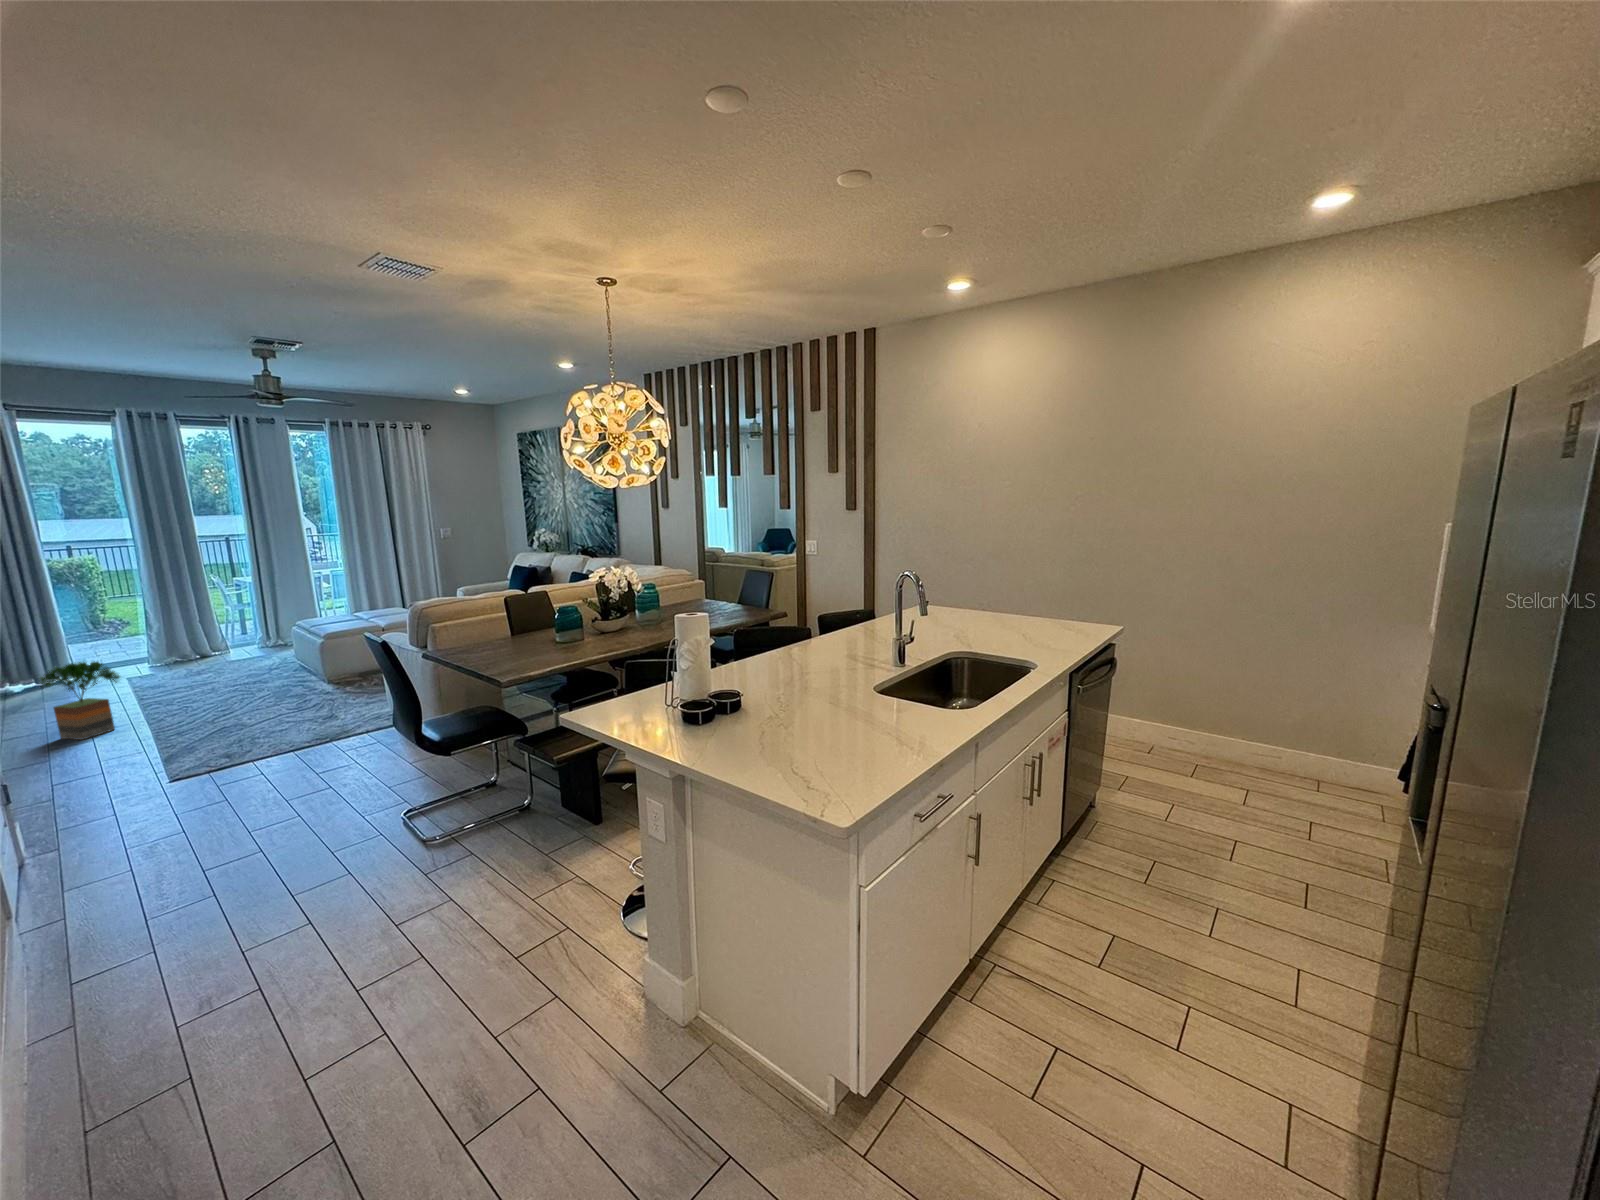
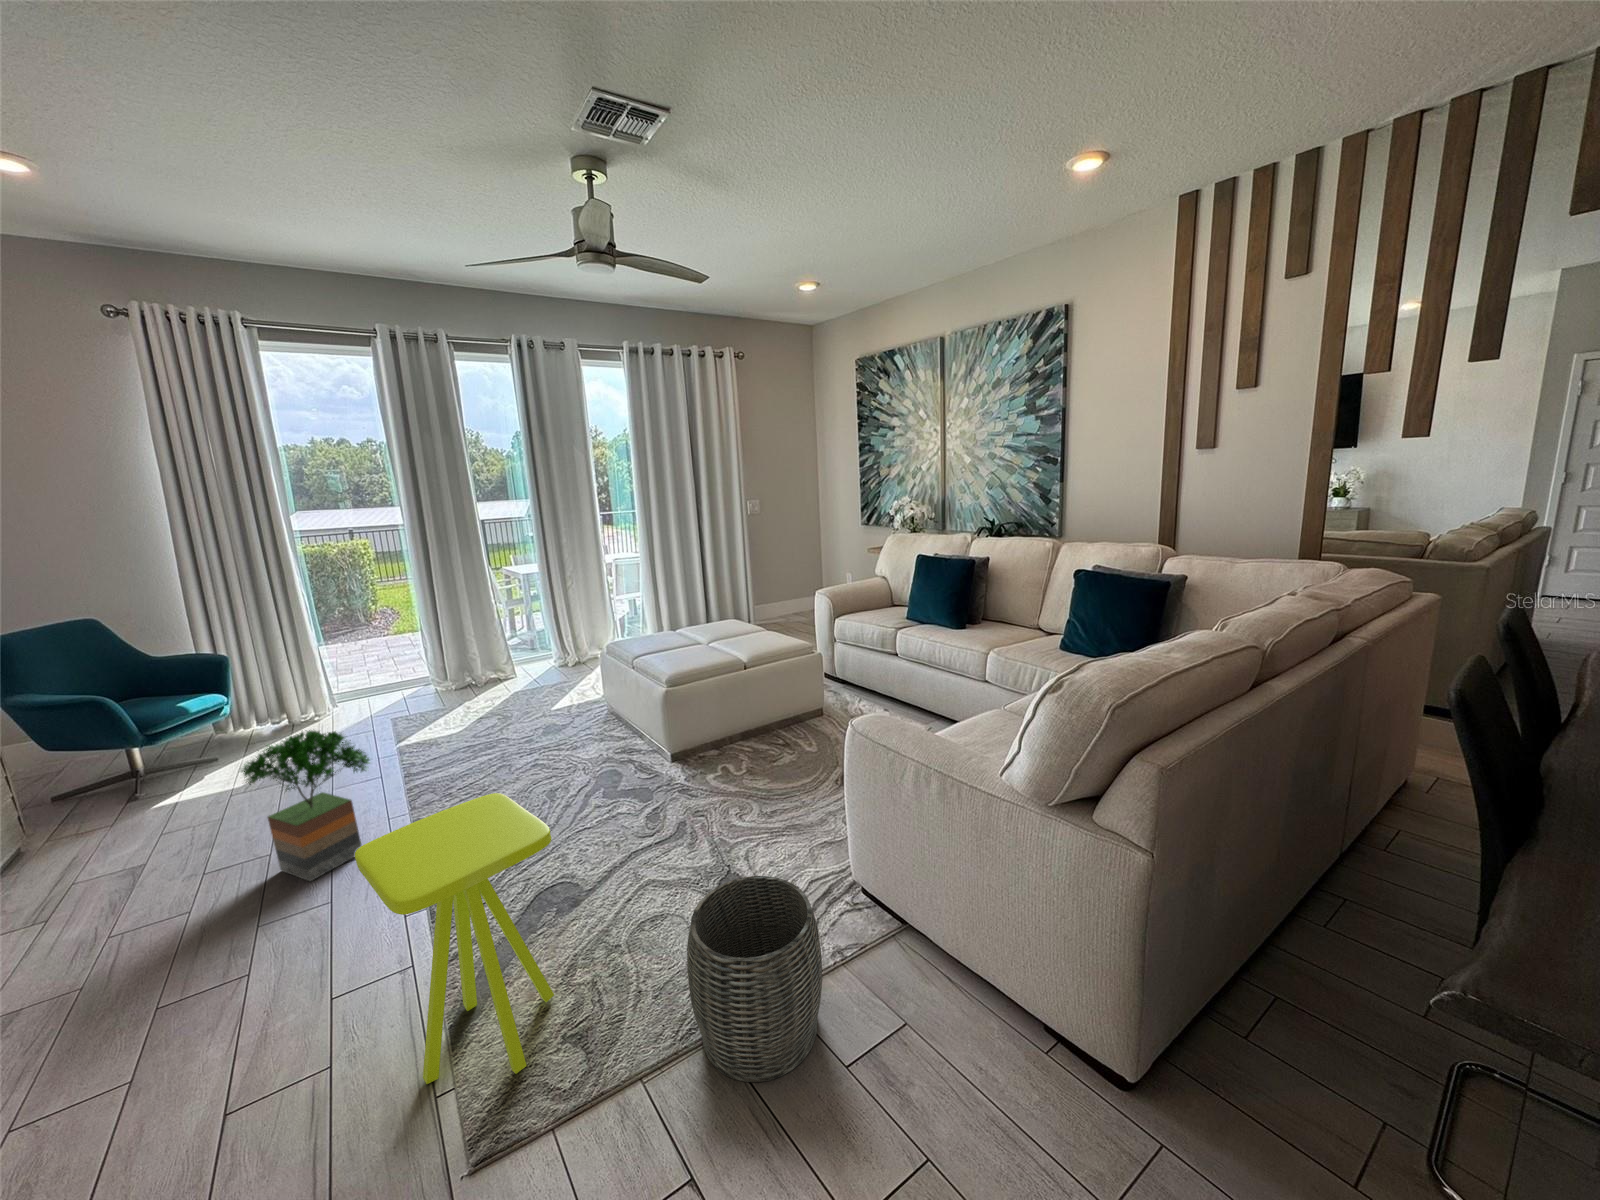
side table: none [127,664,227,771] -> present [355,793,554,1084]
woven basket: none [282,692,349,758] -> present [687,876,822,1082]

